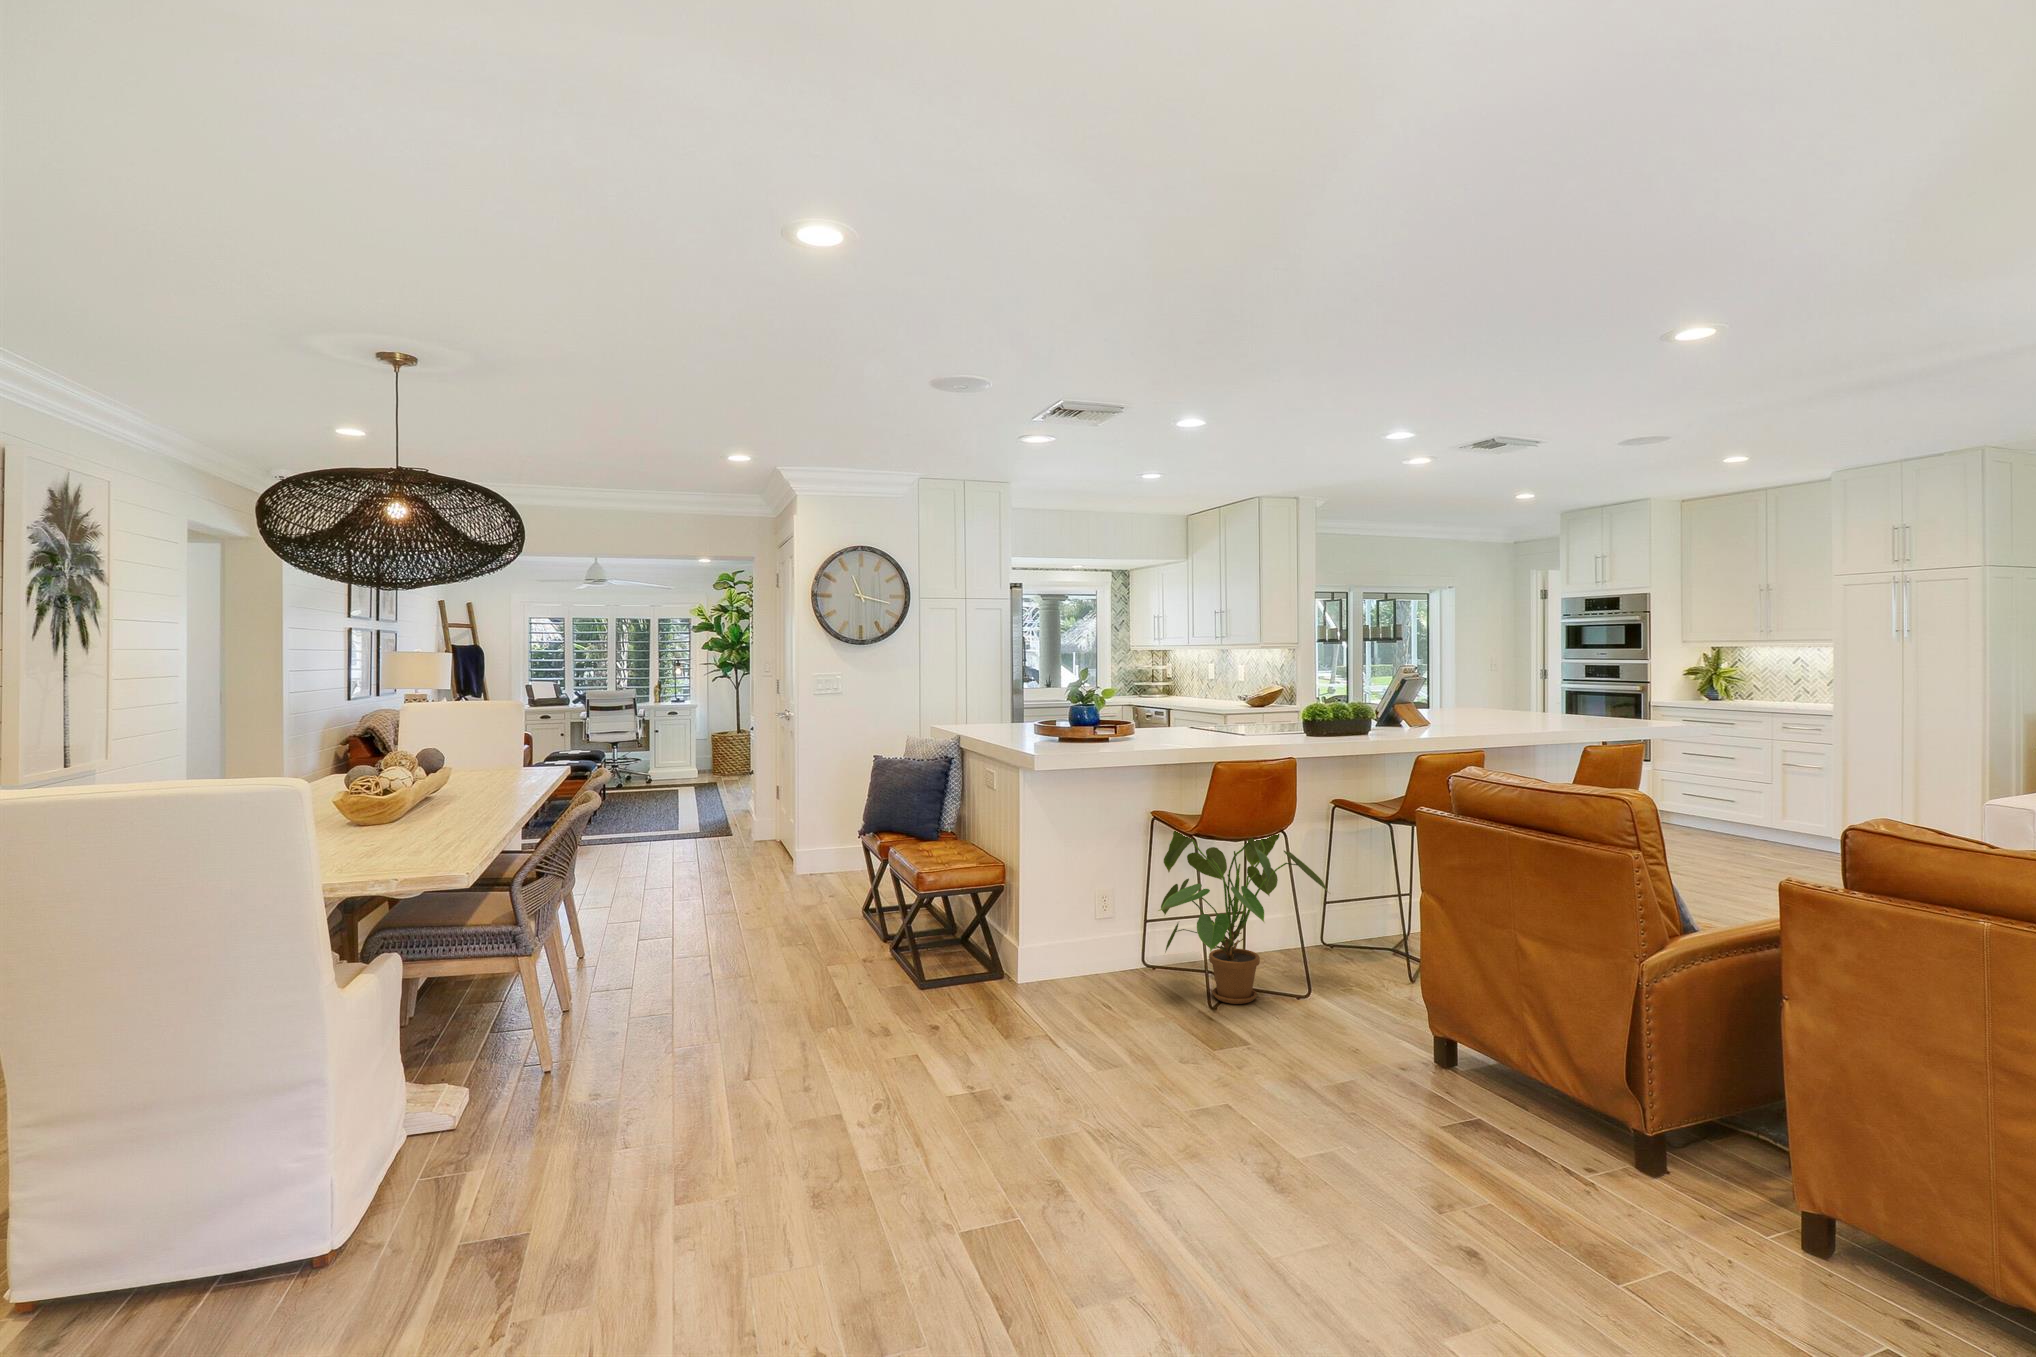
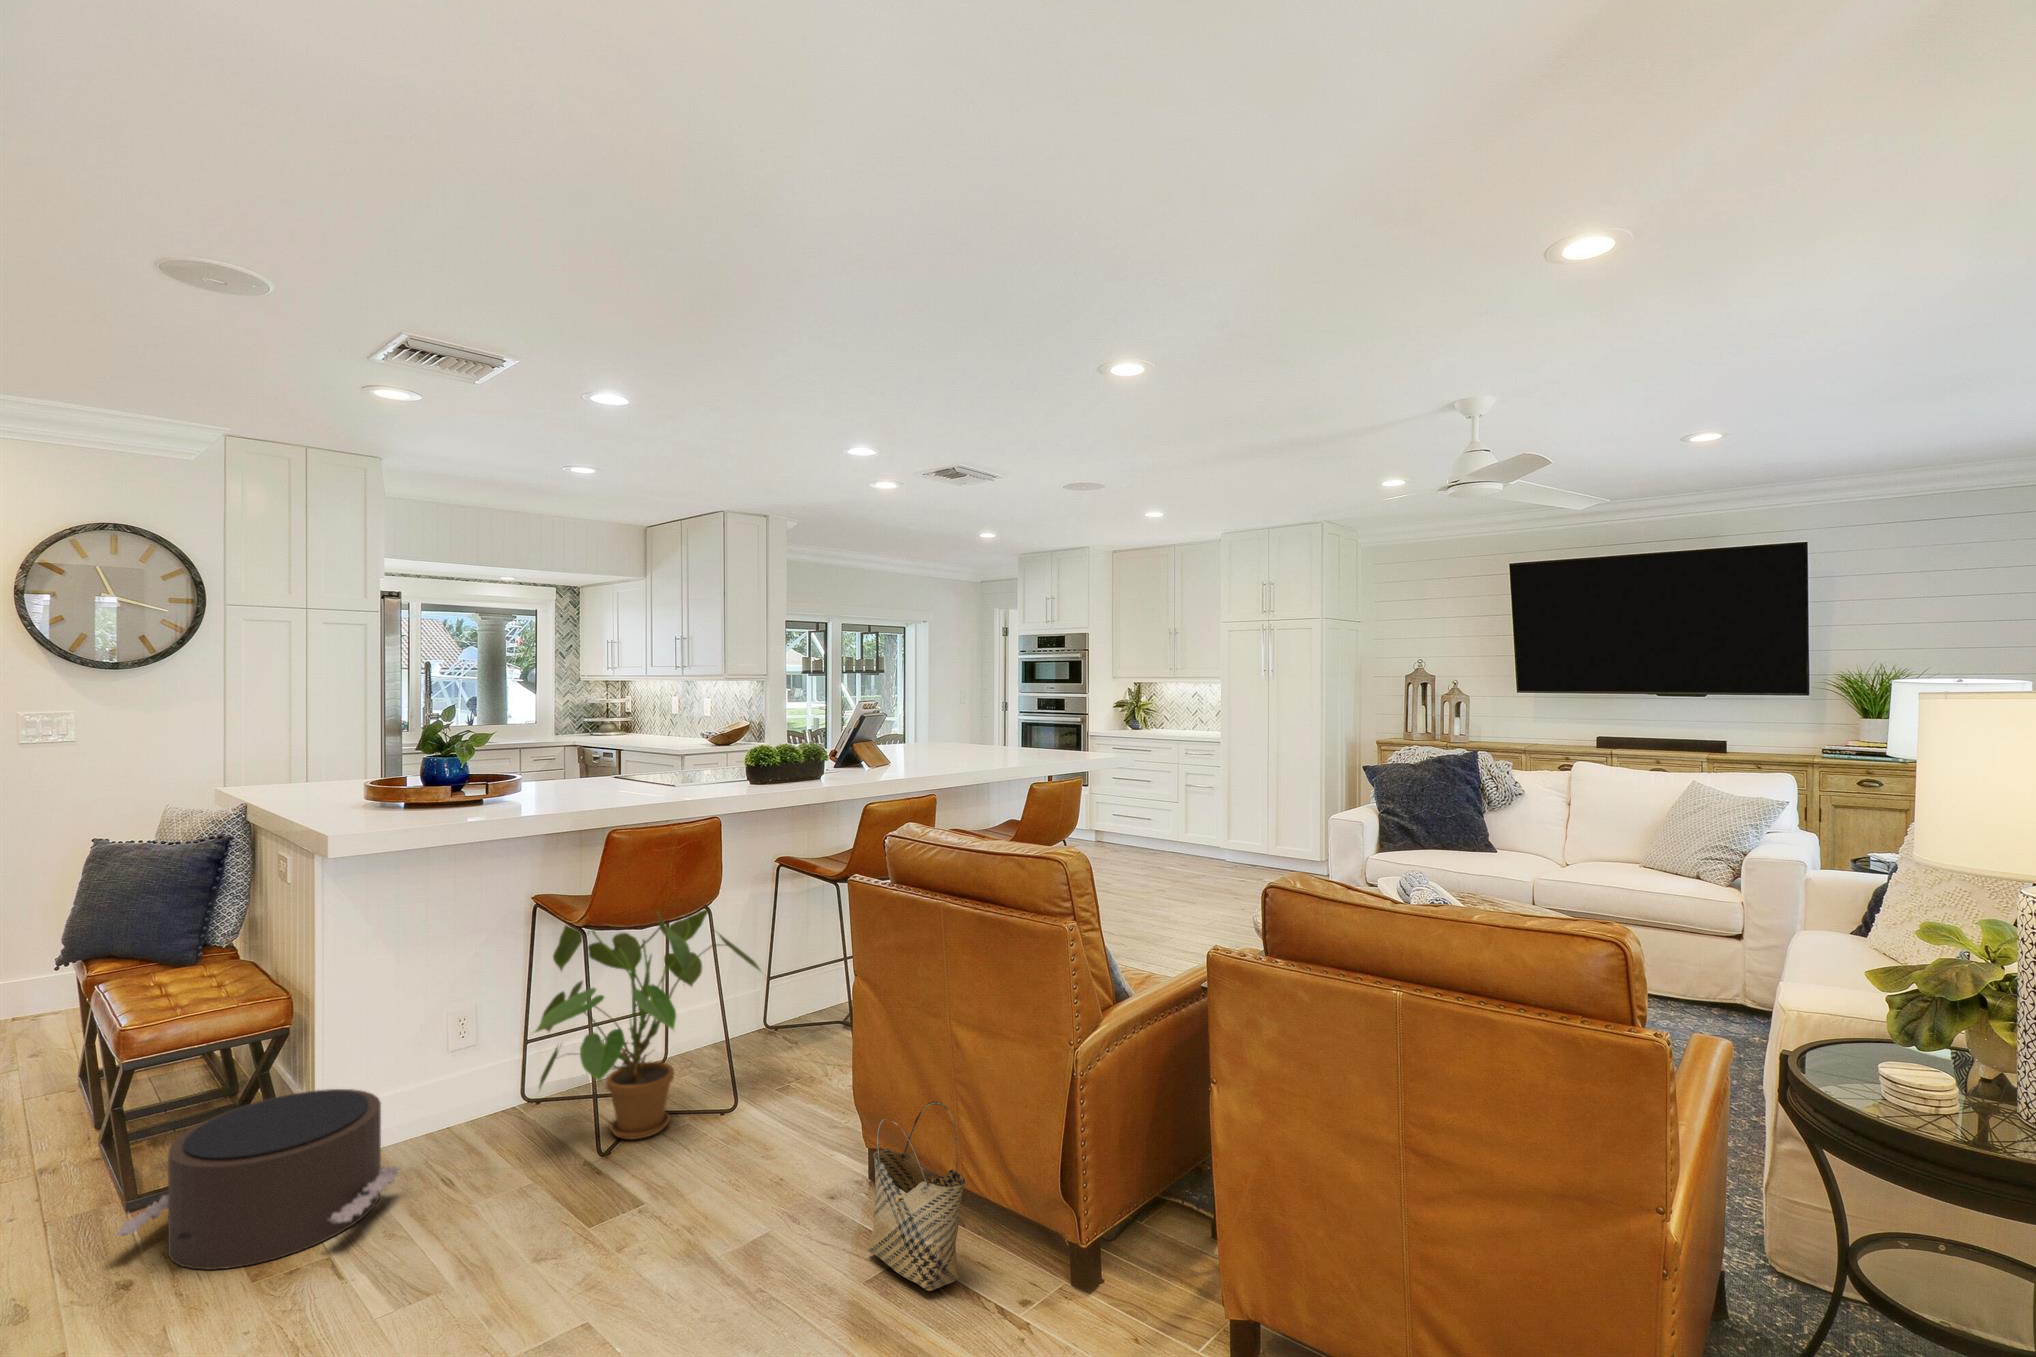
pouf: none [931,930,1082,1028] -> present [115,1089,401,1270]
woven basket: none [1438,996,1528,1141] -> present [868,1102,965,1291]

